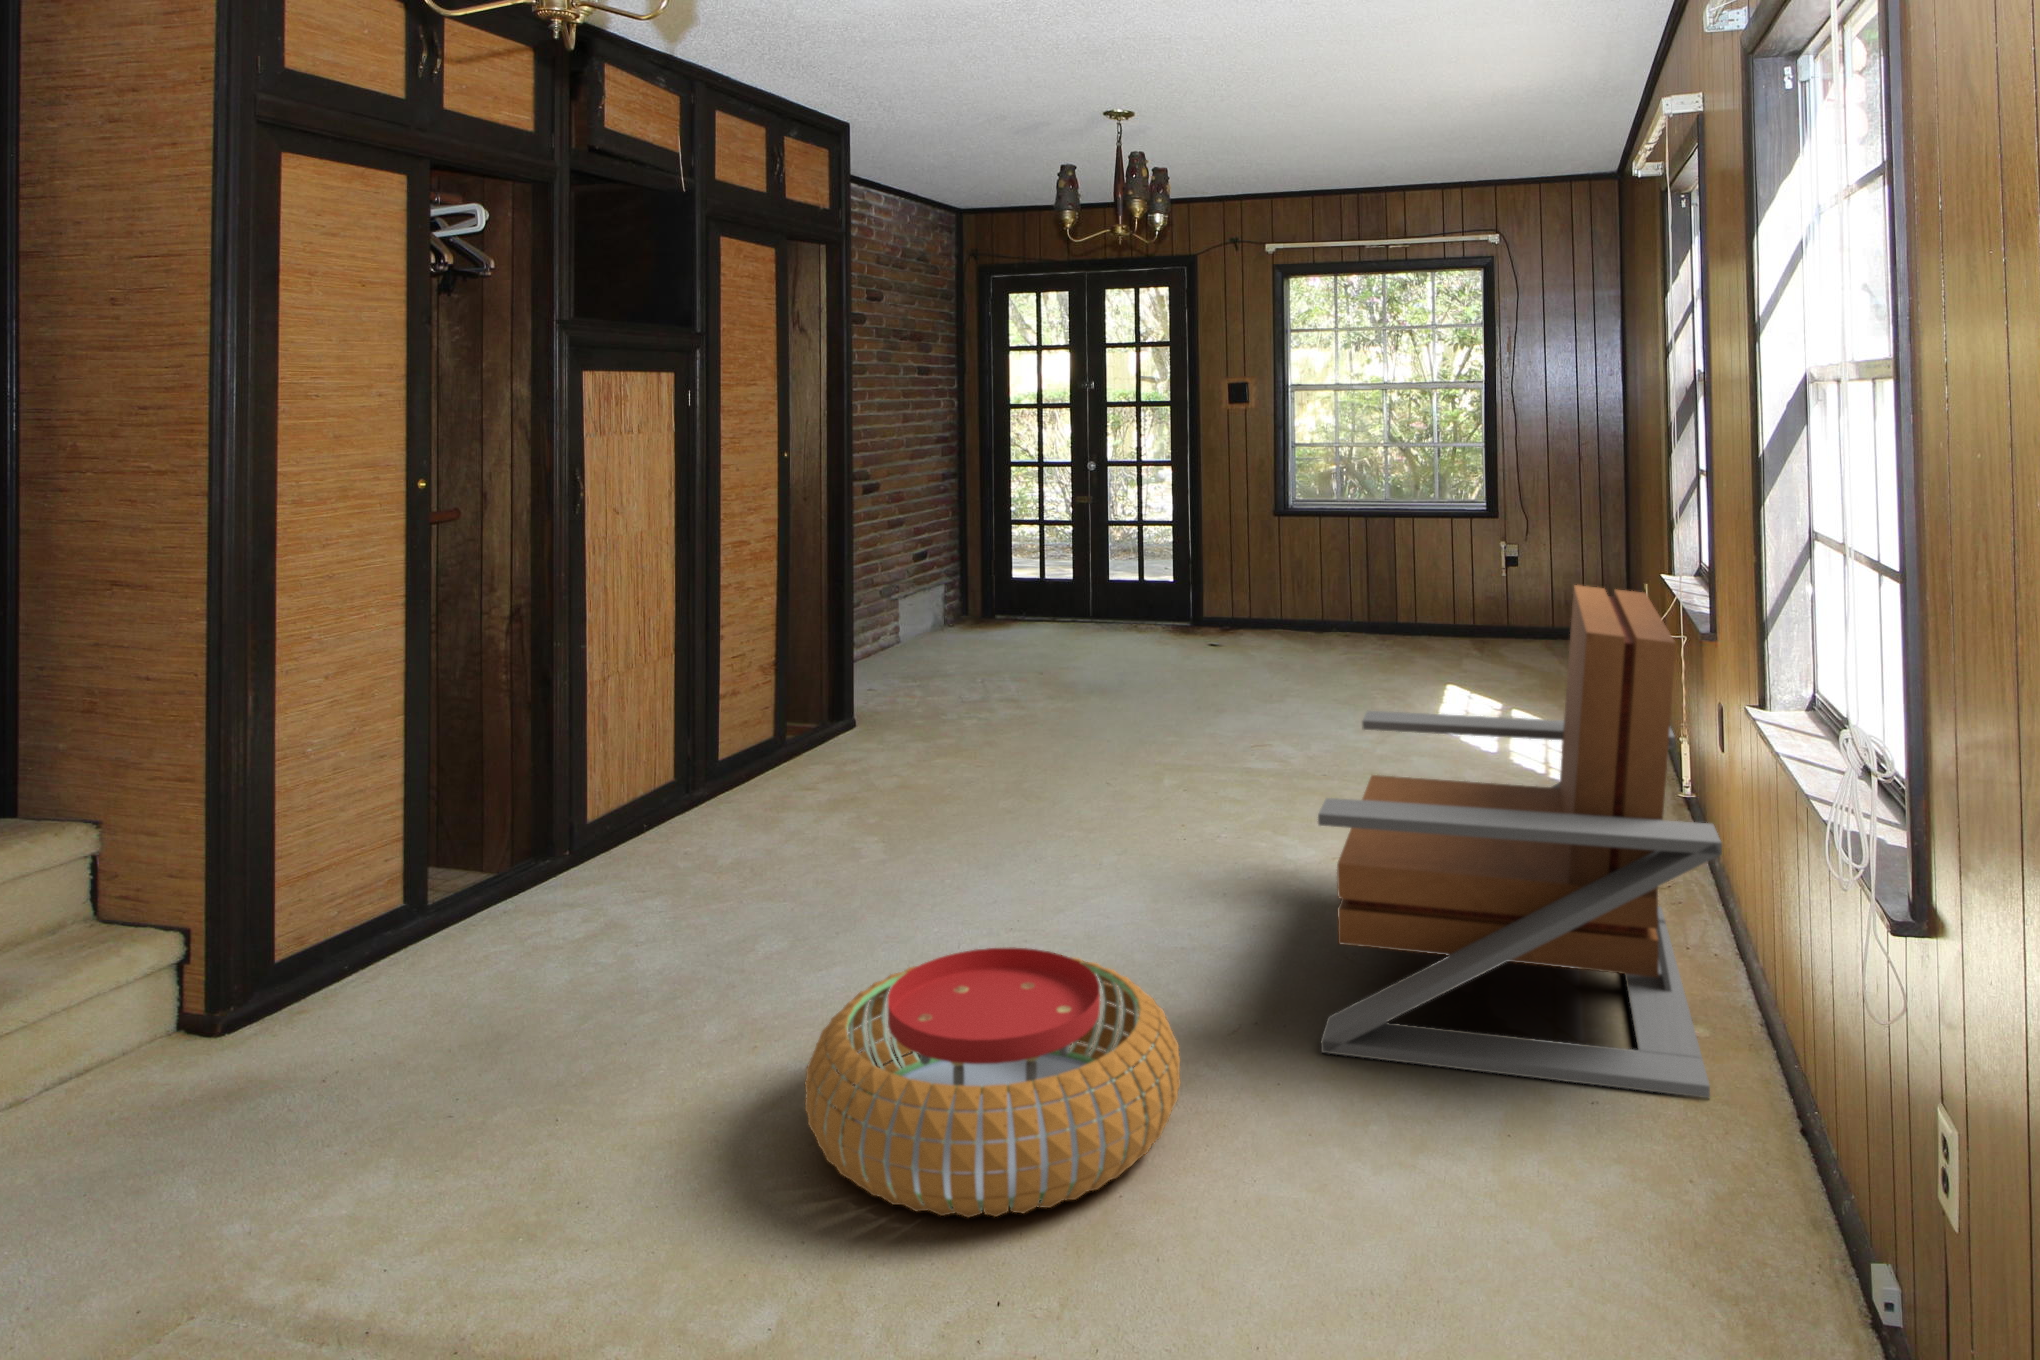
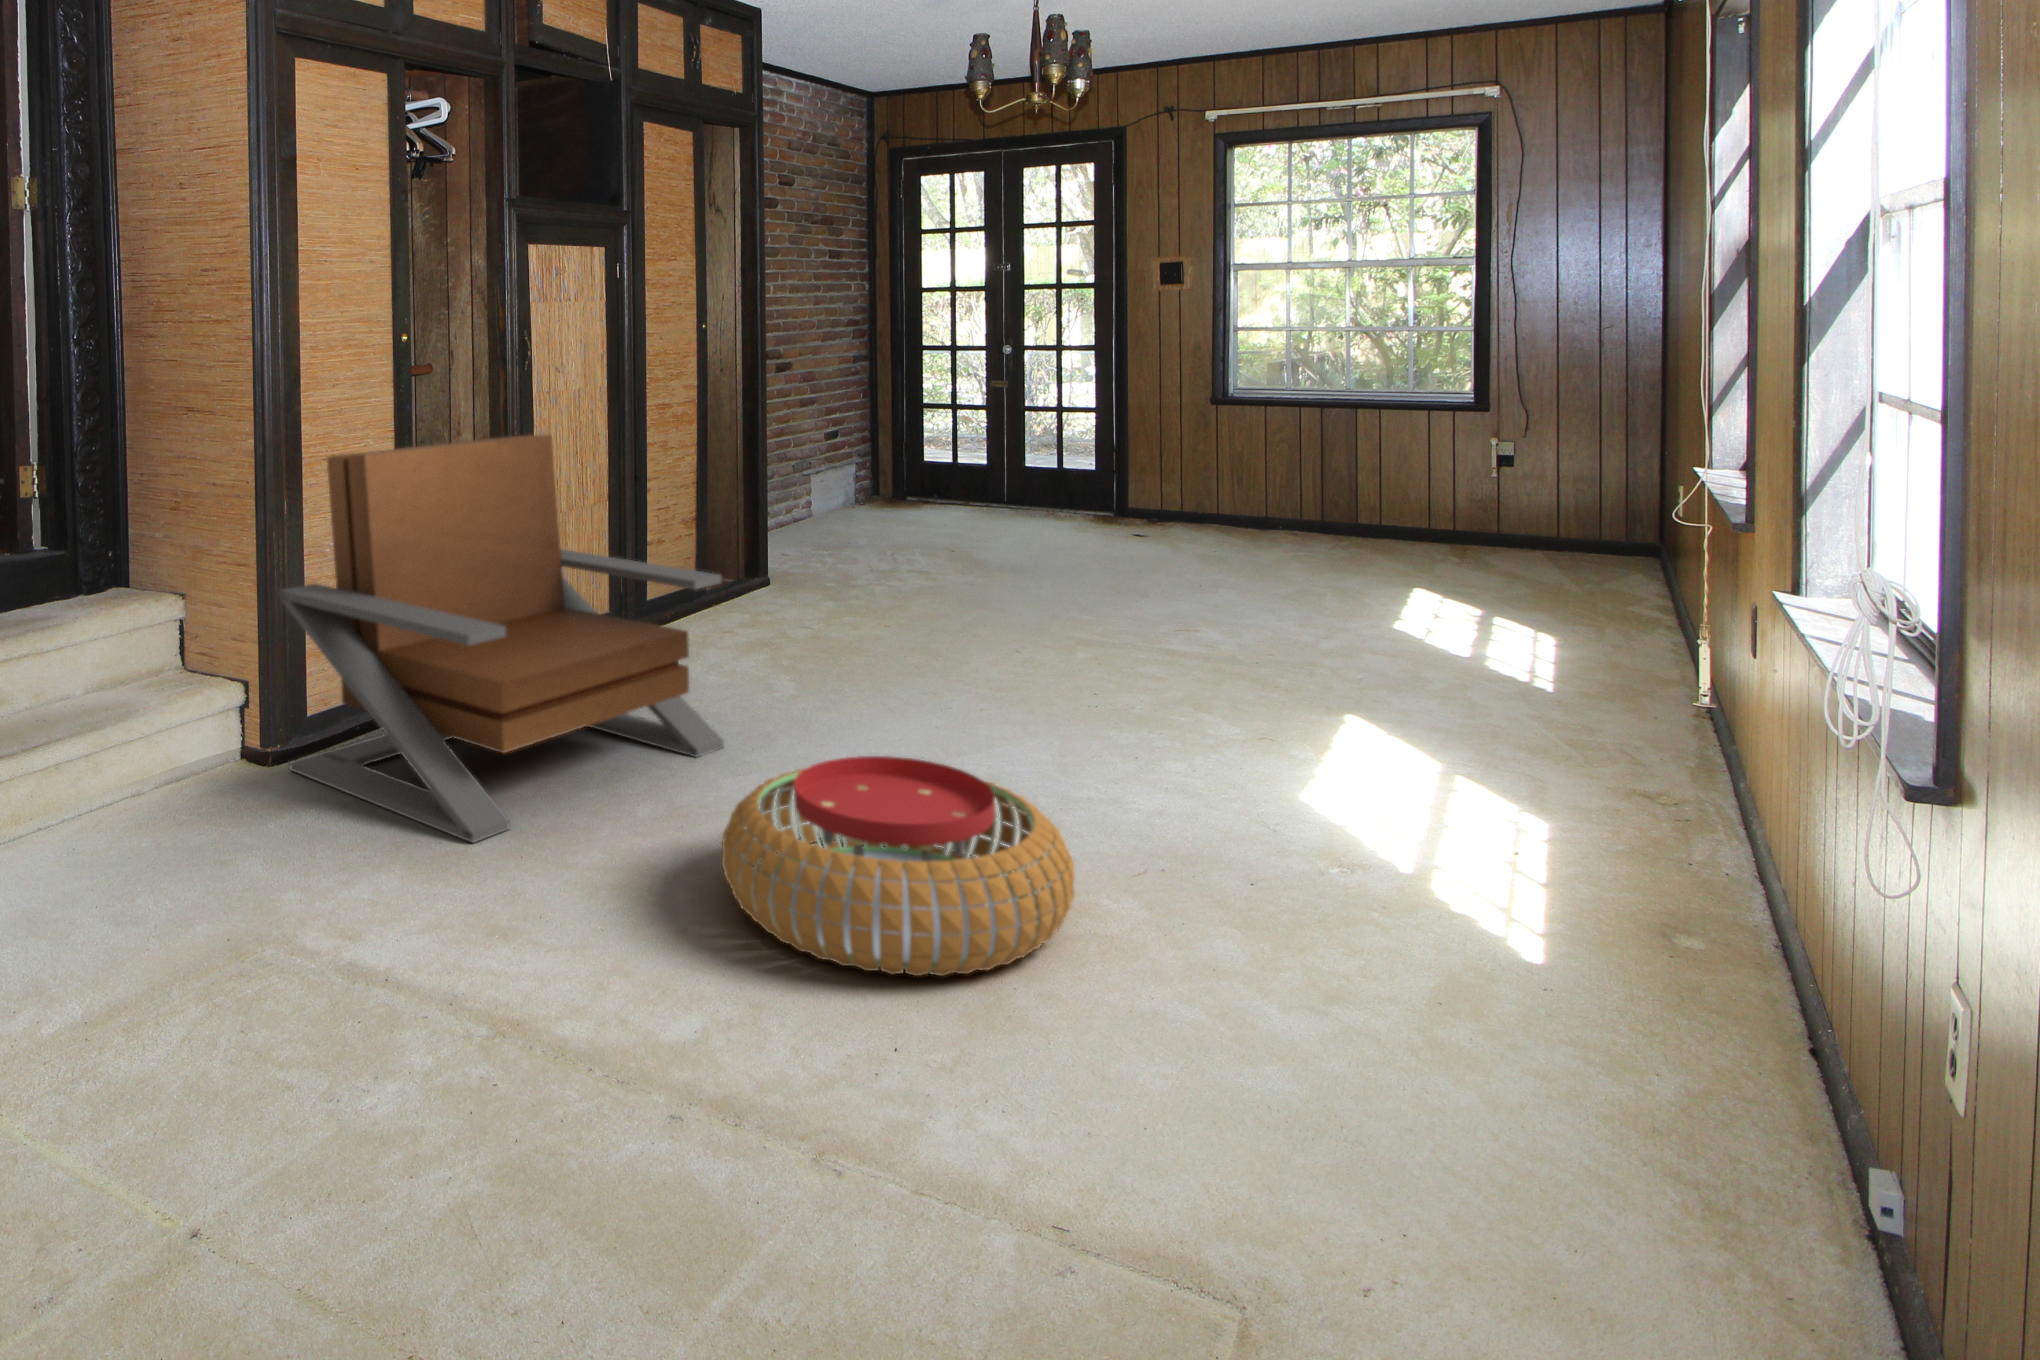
lounge chair: present [1318,585,1722,1098] -> present [279,435,724,843]

